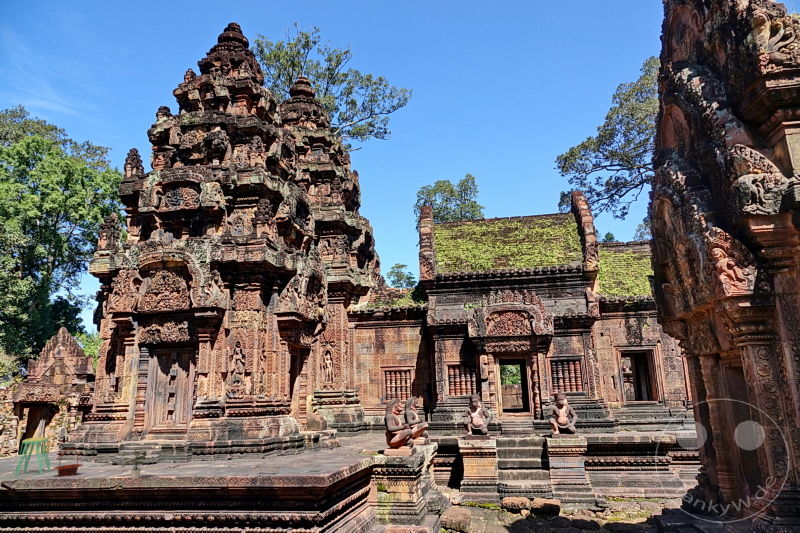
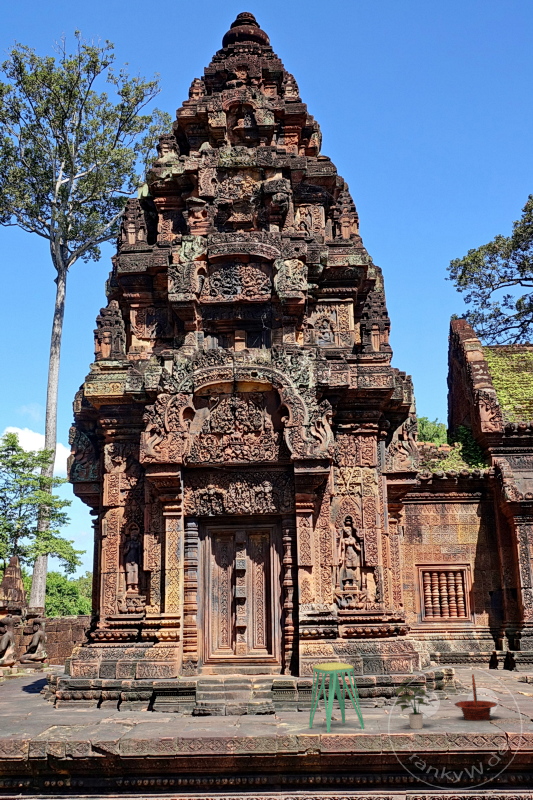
stool: present [15,437,50,476] -> present [309,662,364,733]
basket: present [53,449,82,476] -> present [455,674,497,721]

